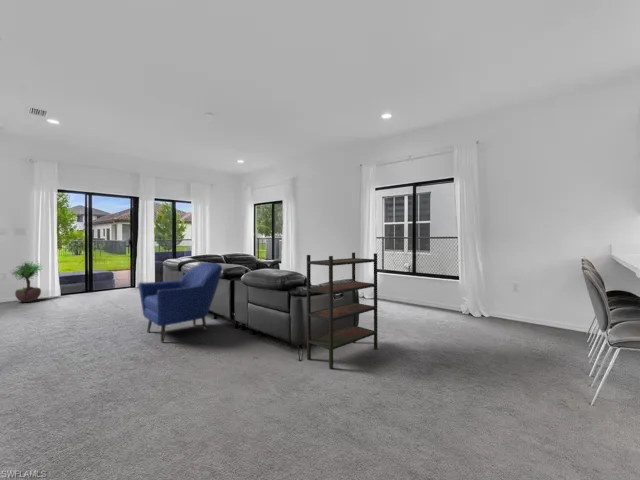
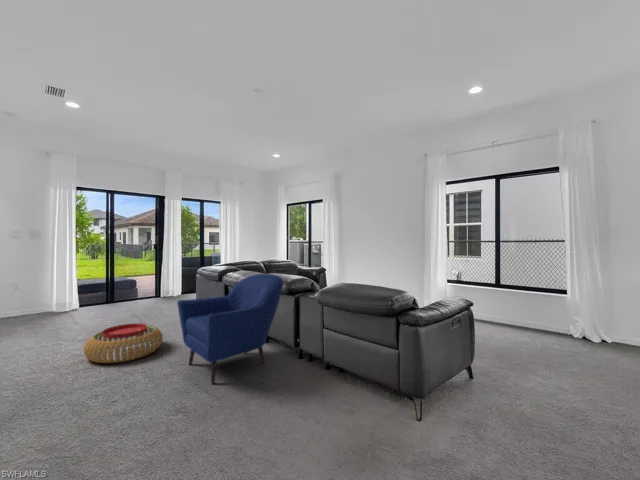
bookshelf: present [307,253,378,369] -> none [431,263,520,445]
potted tree: present [13,262,41,302] -> none [20,266,61,316]
pouf: none [64,303,129,332] -> present [84,324,163,363]

